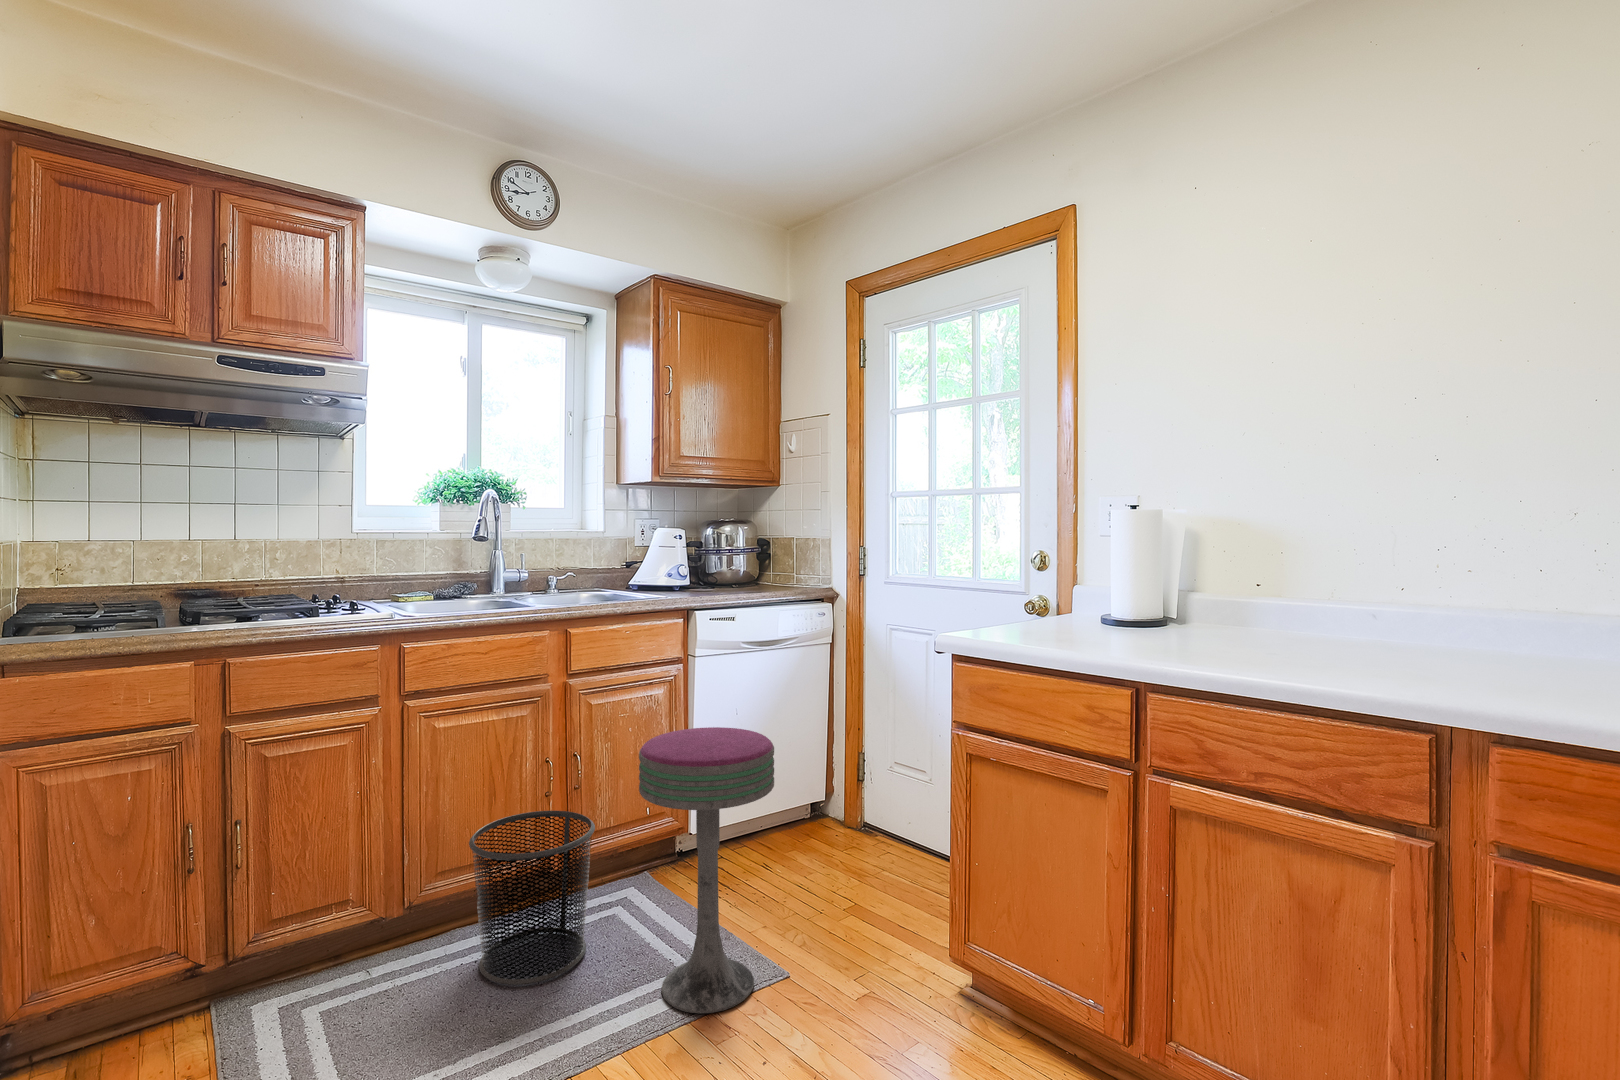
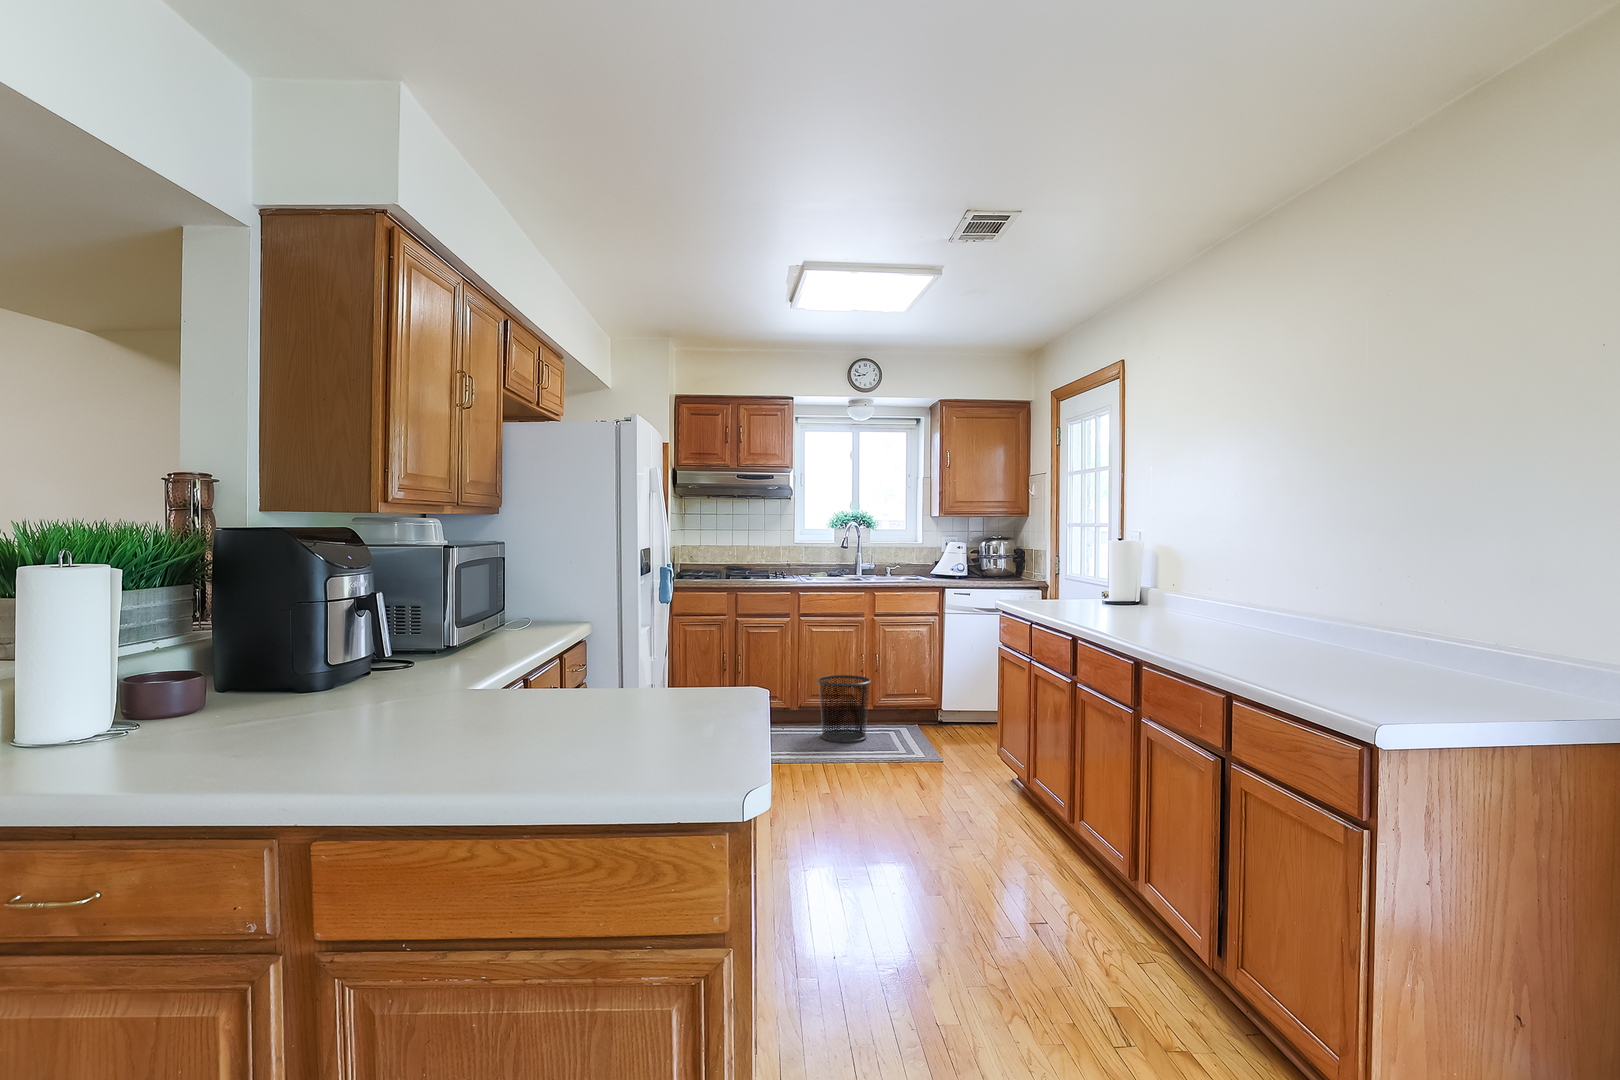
bar stool: present [639,727,774,1014] -> none [873,639,936,762]

